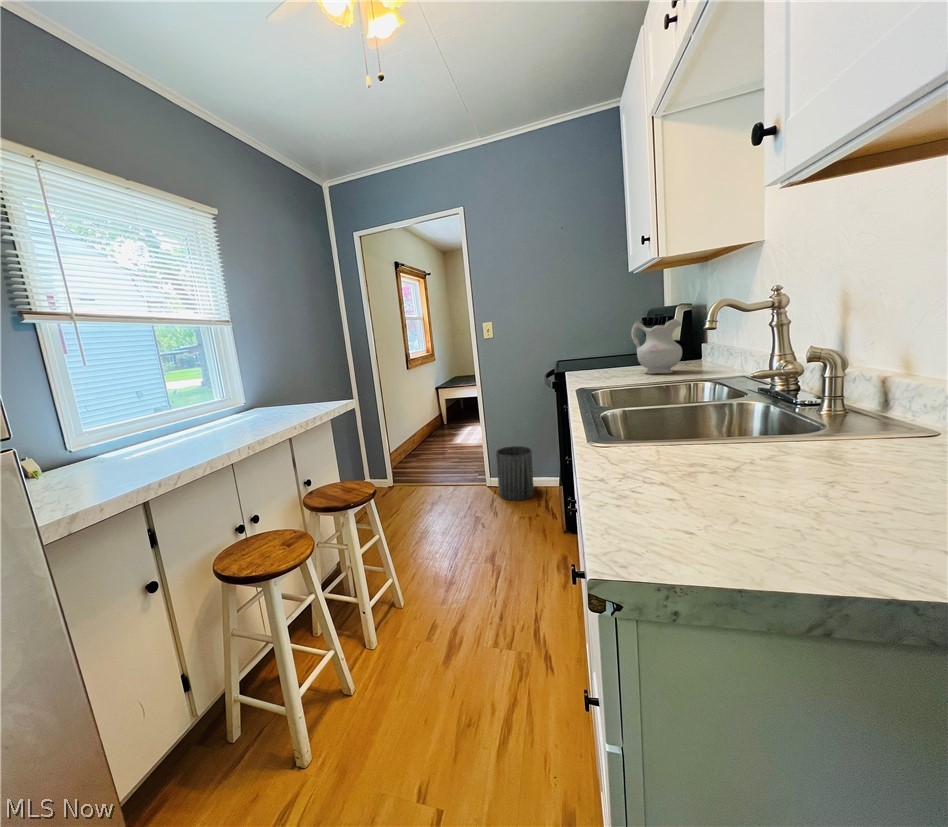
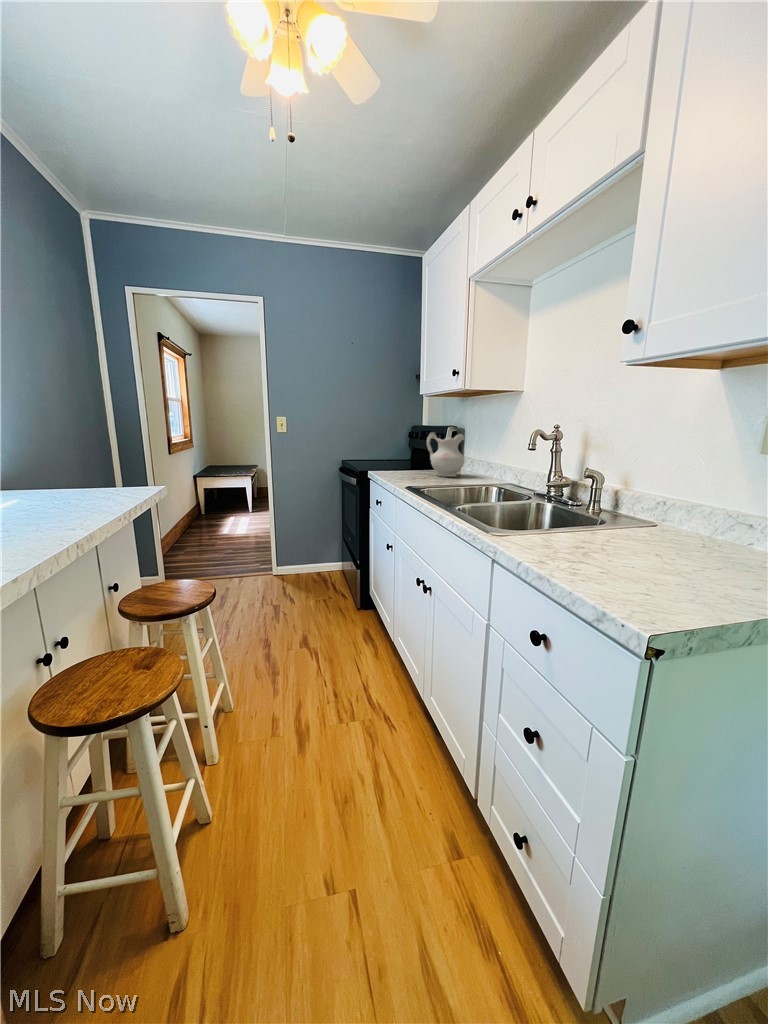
trash can: present [496,446,534,501] -> none [288,537,323,588]

